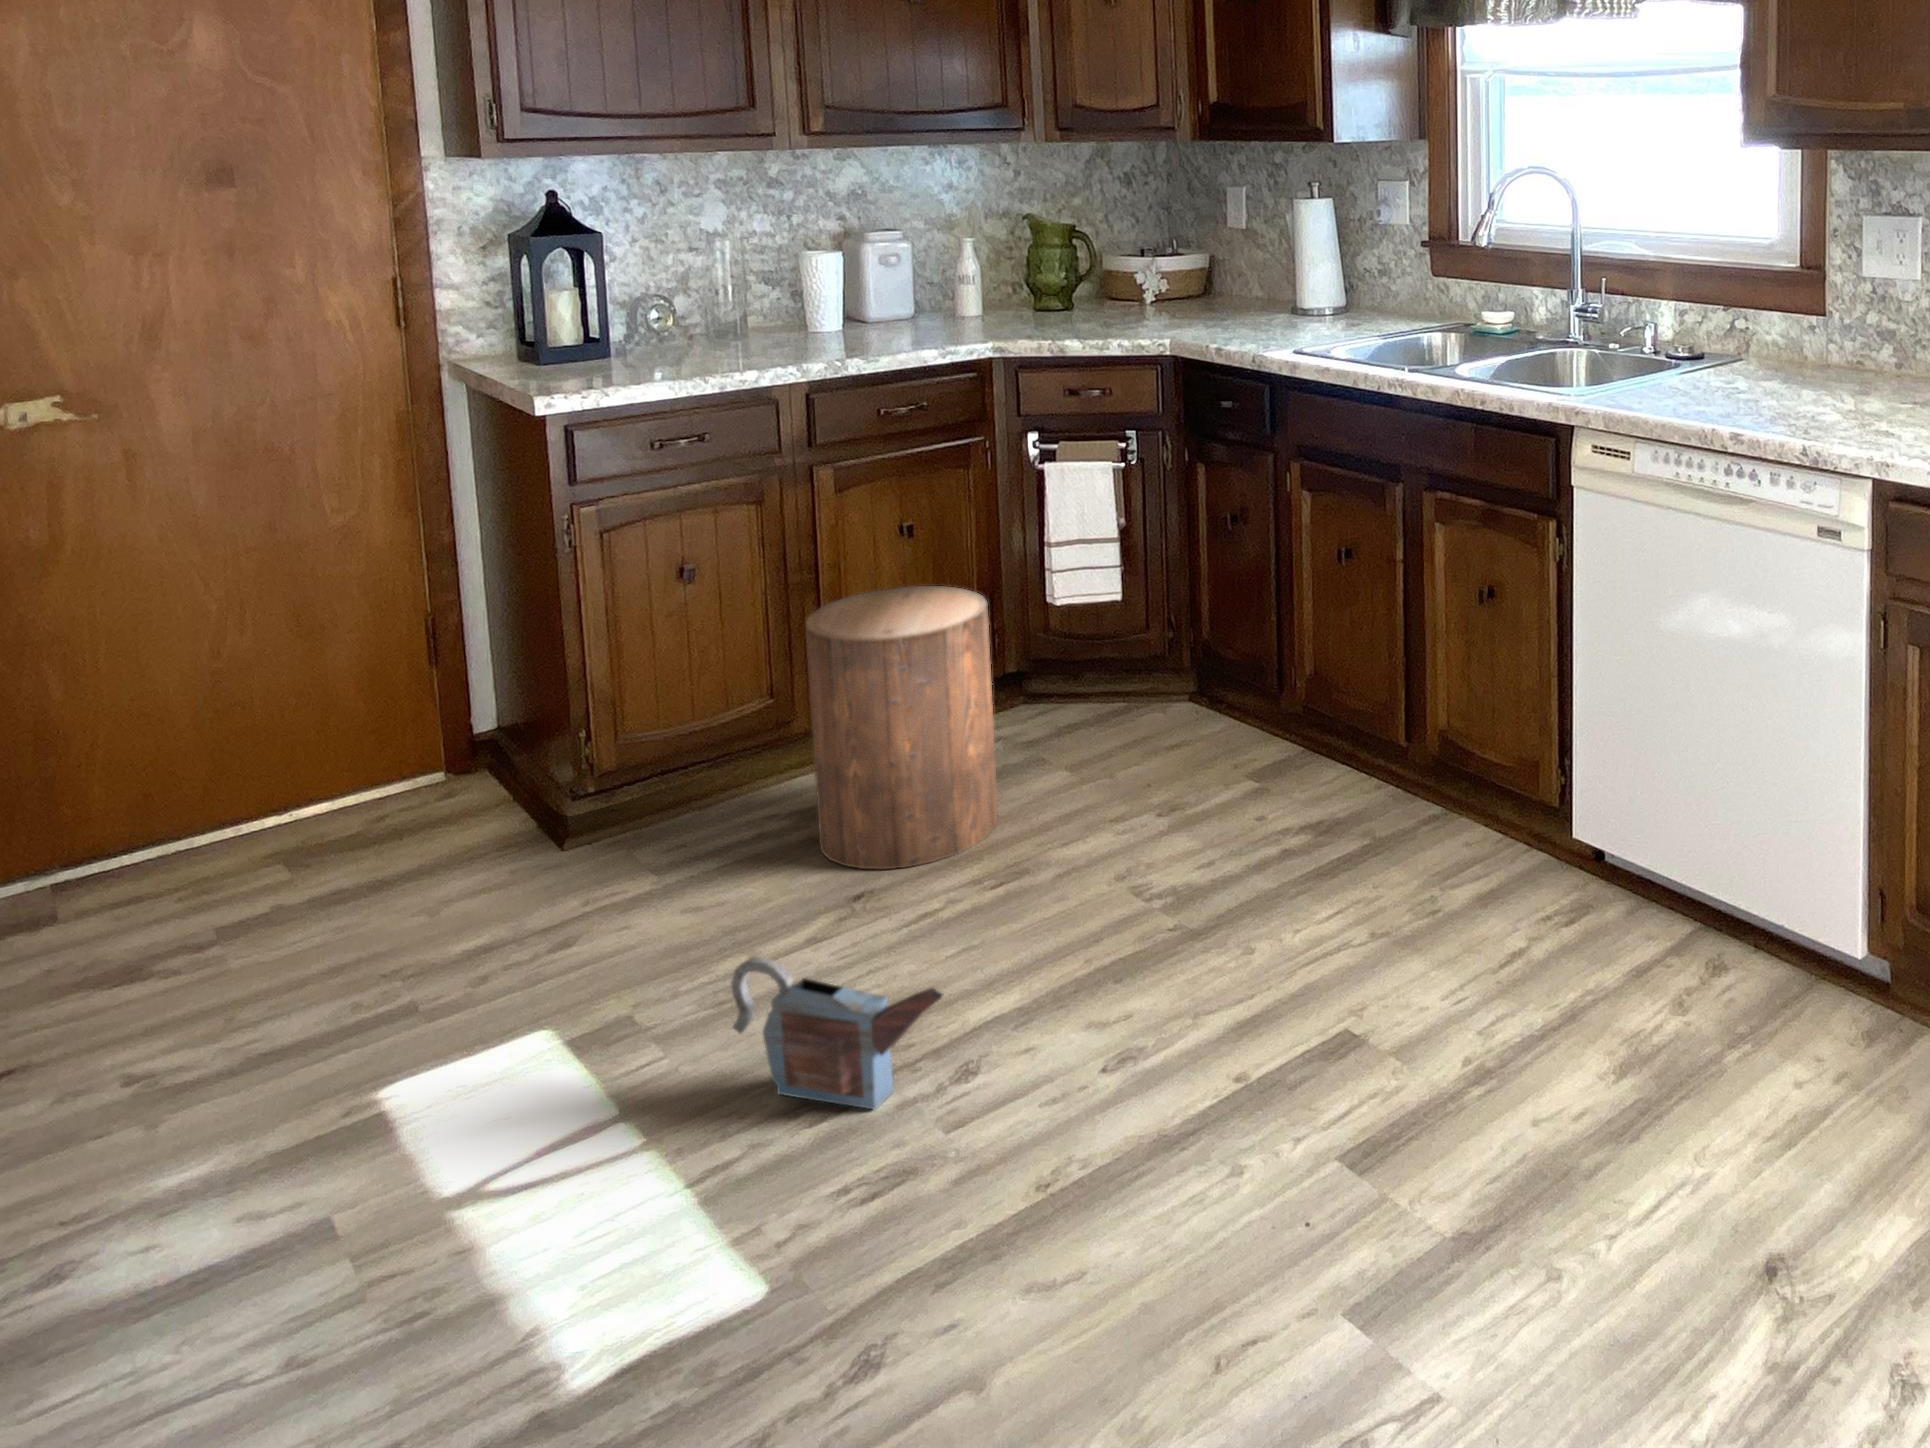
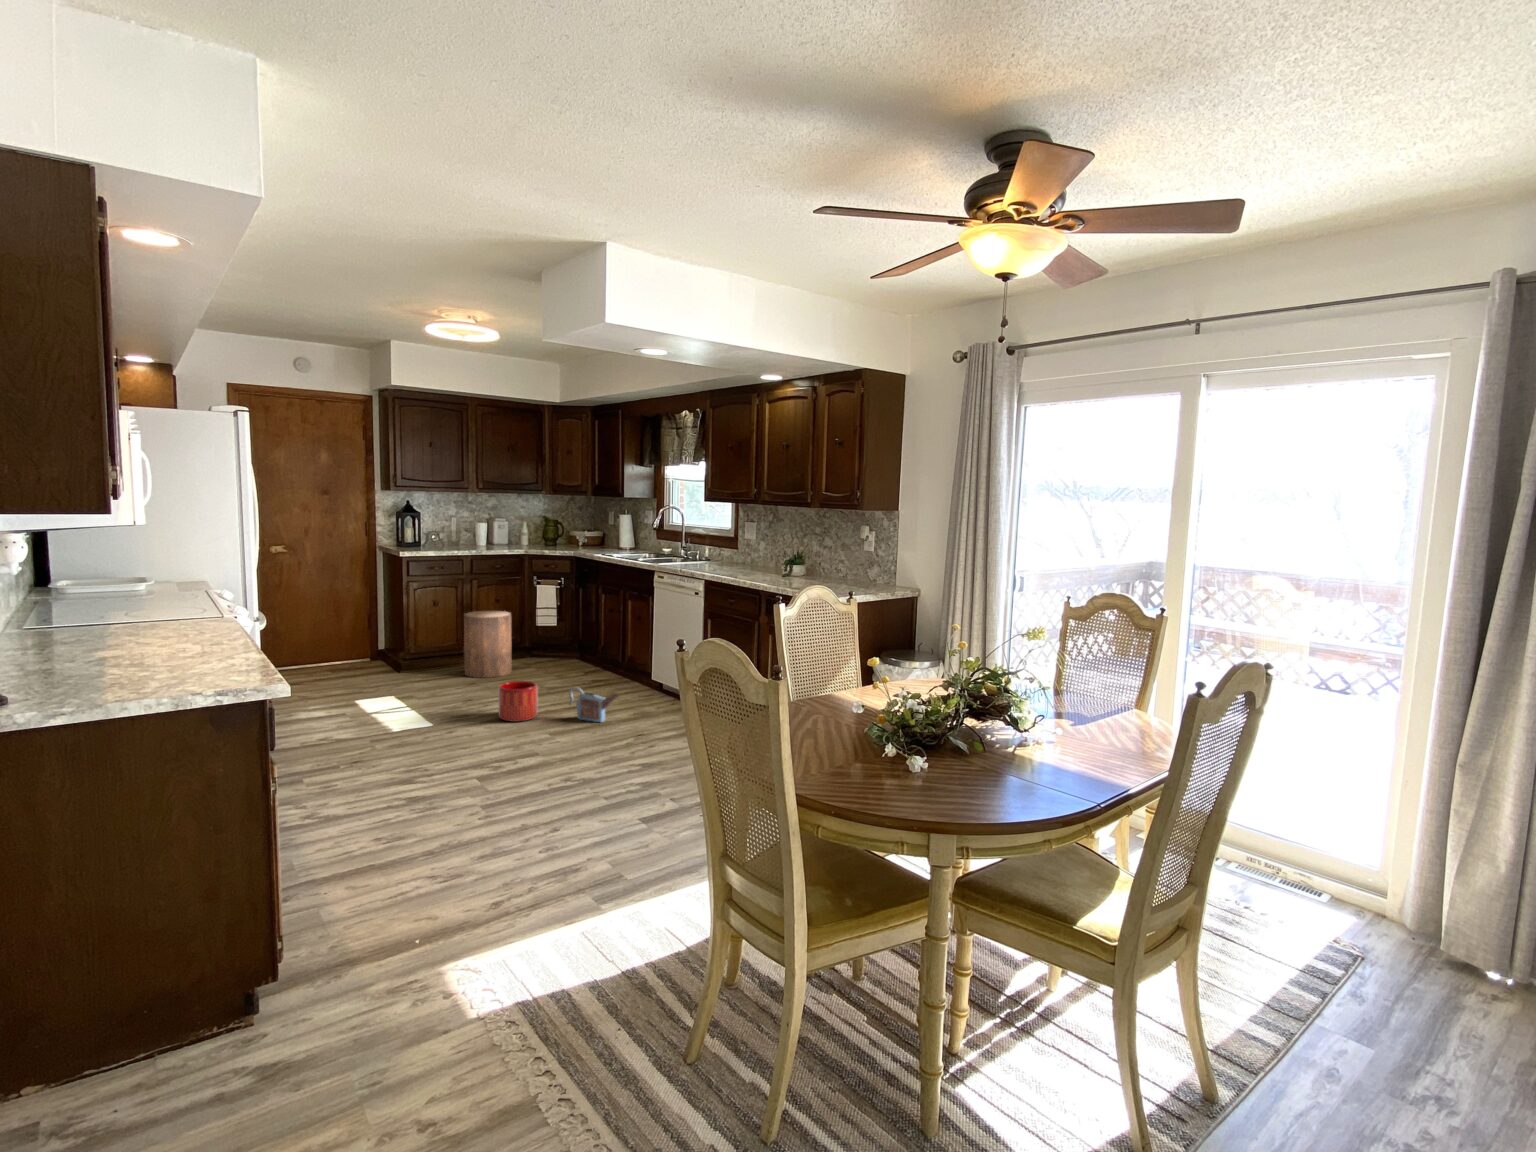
watering can: present [731,956,943,1109] -> present [569,687,618,722]
planter: none [1055,996,1236,1238] -> present [498,681,538,722]

